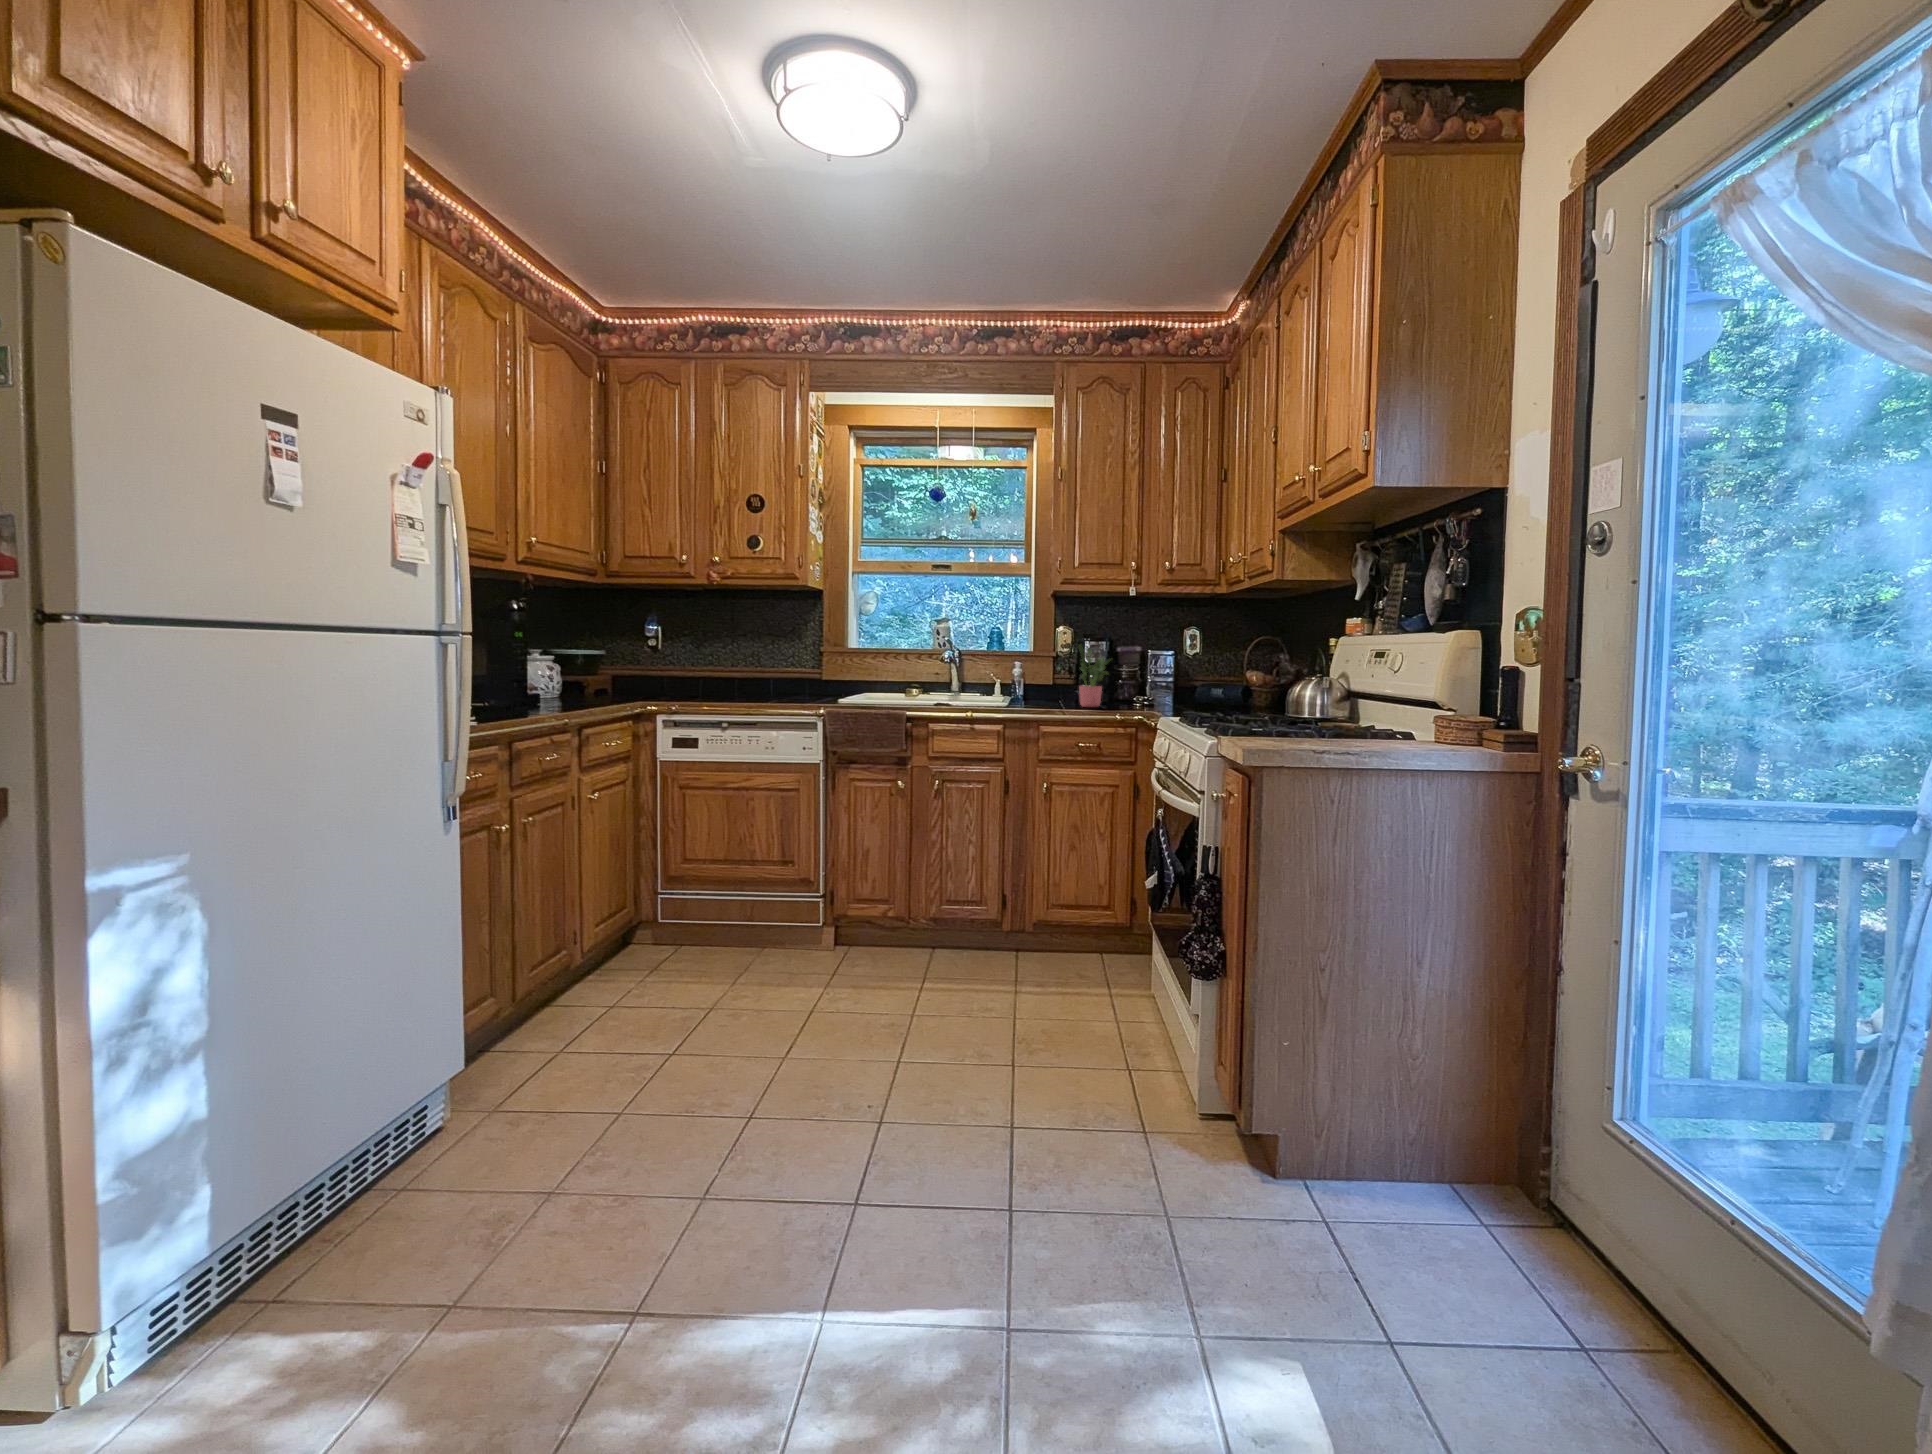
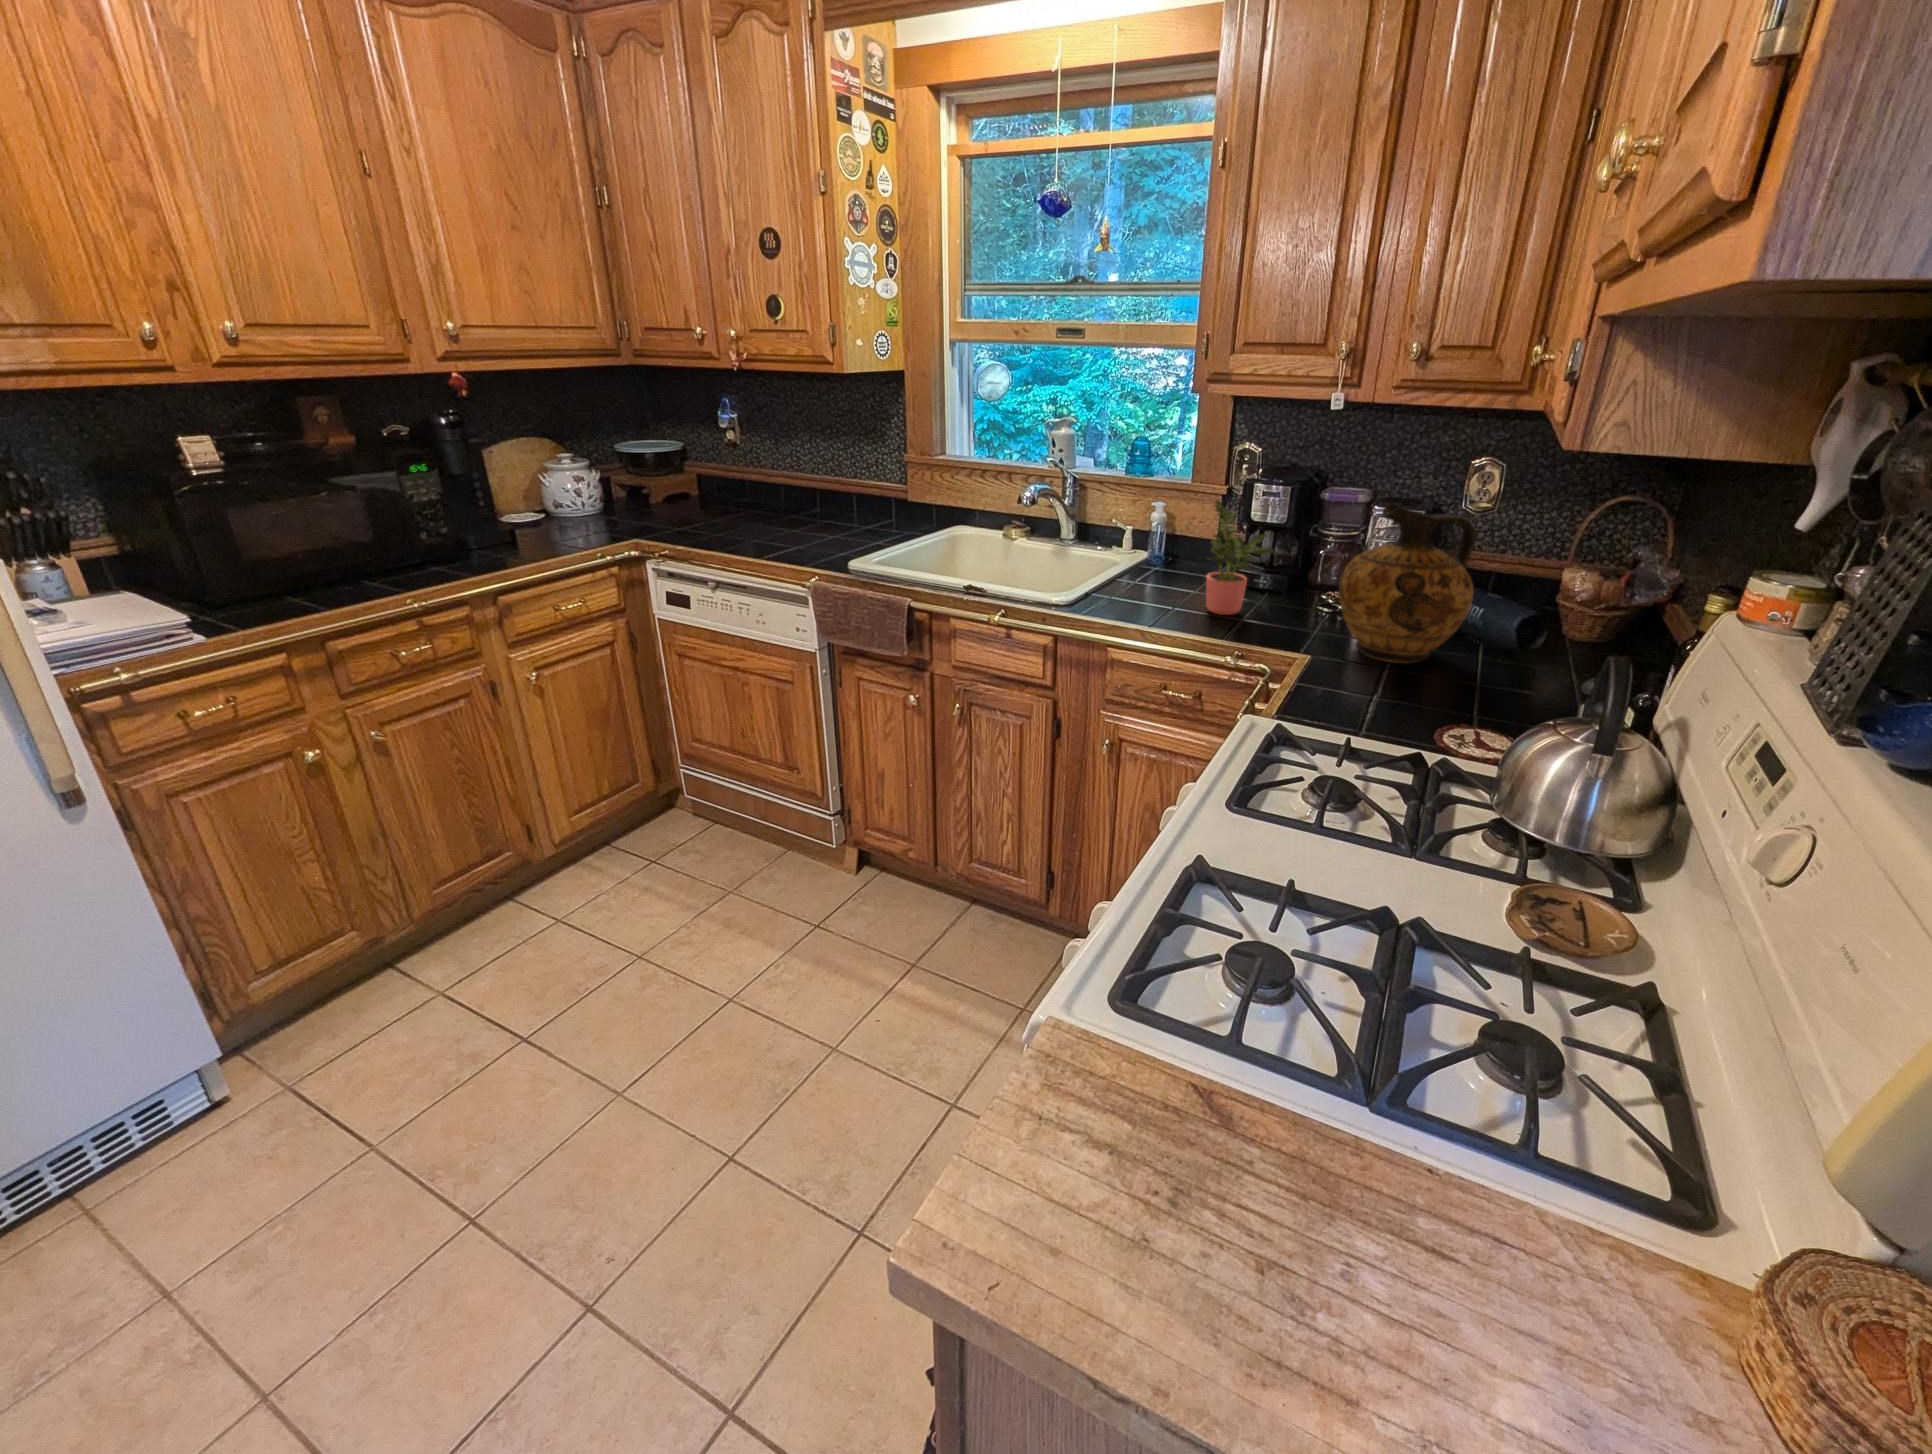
ceramic jug: none [1158,632,1223,712] -> present [1339,503,1475,663]

